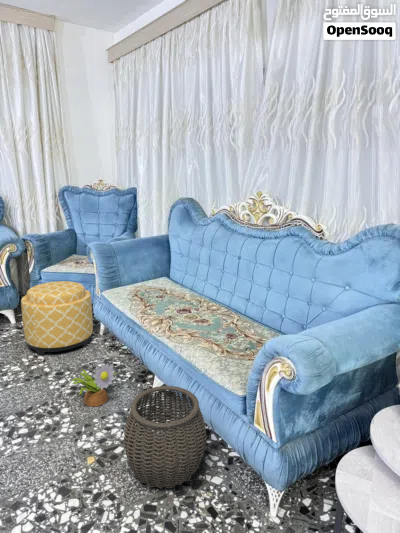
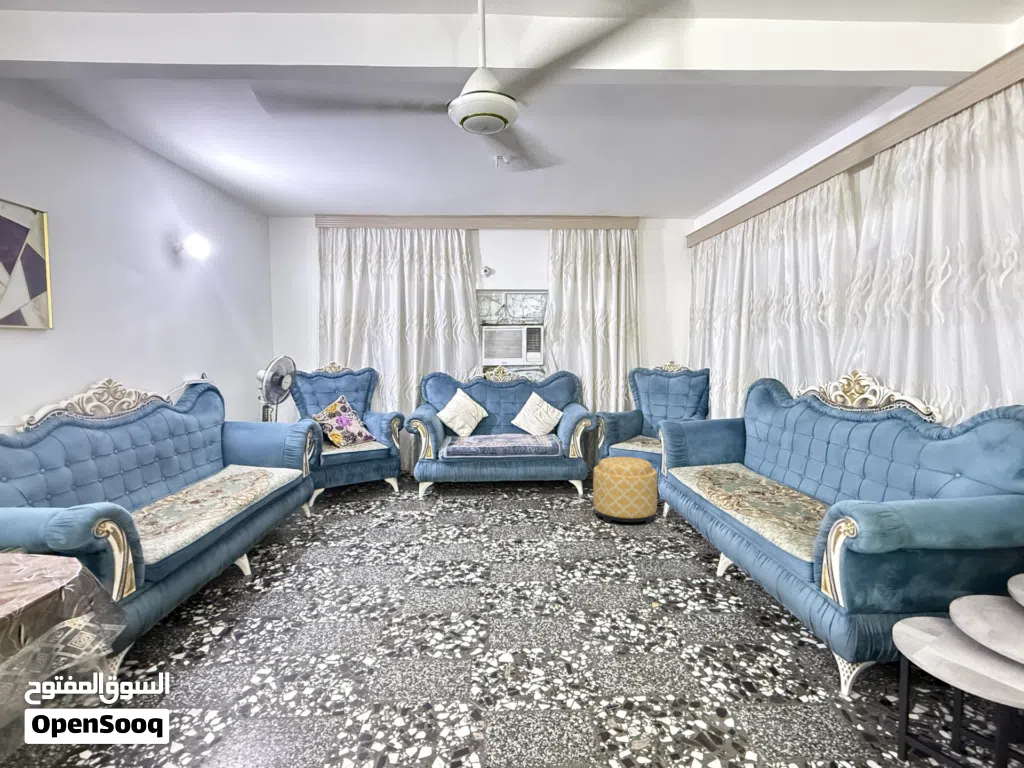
decorative plant: present [72,363,116,406] -> none [637,528,681,570]
woven basket: present [124,386,206,489] -> none [688,550,773,643]

